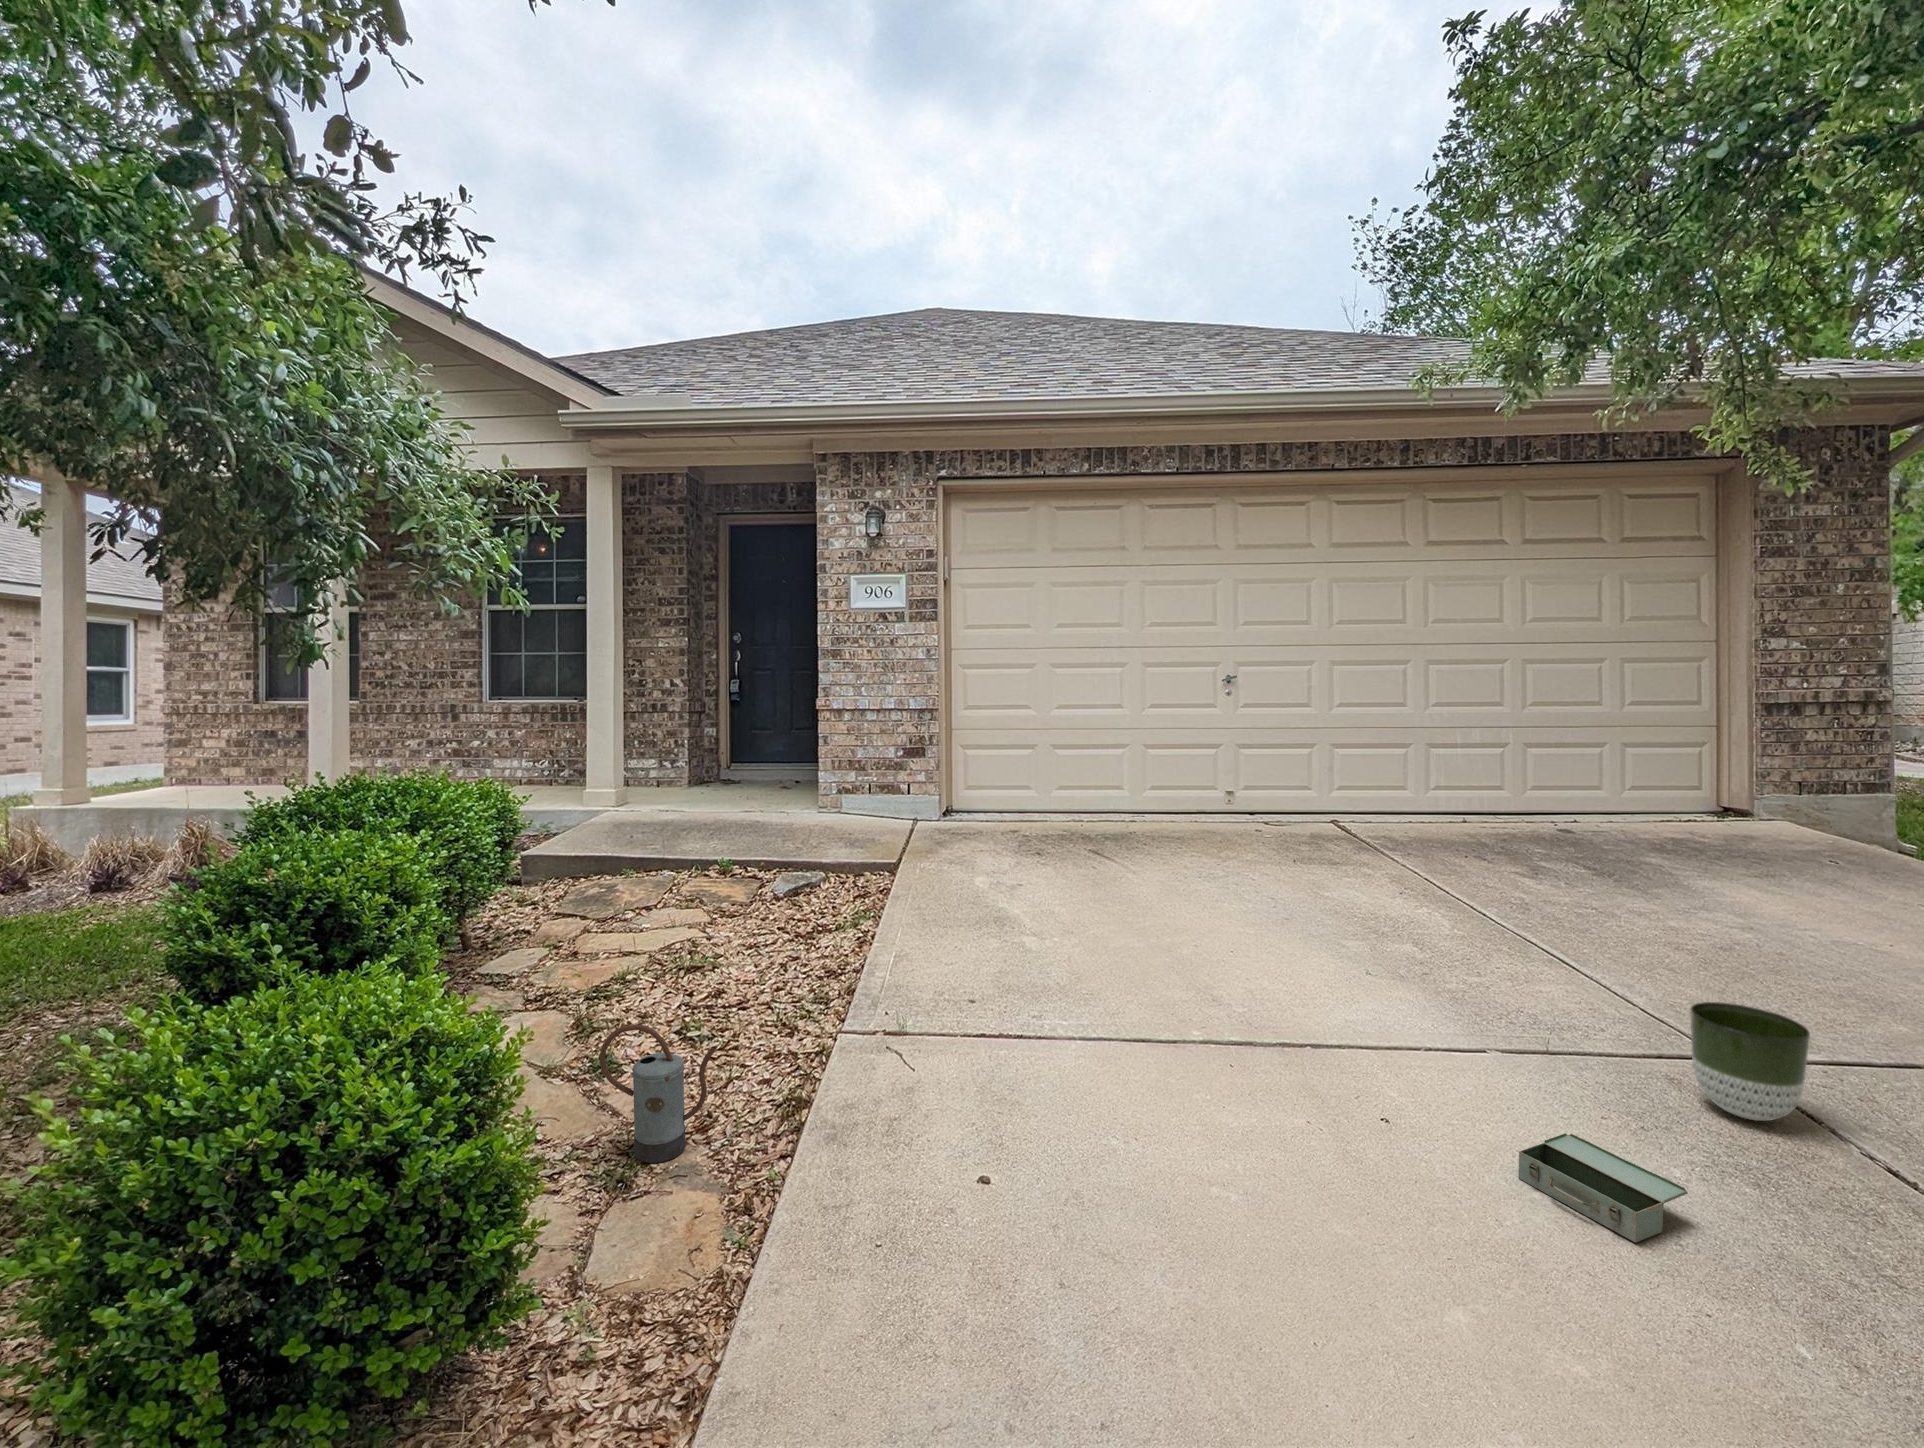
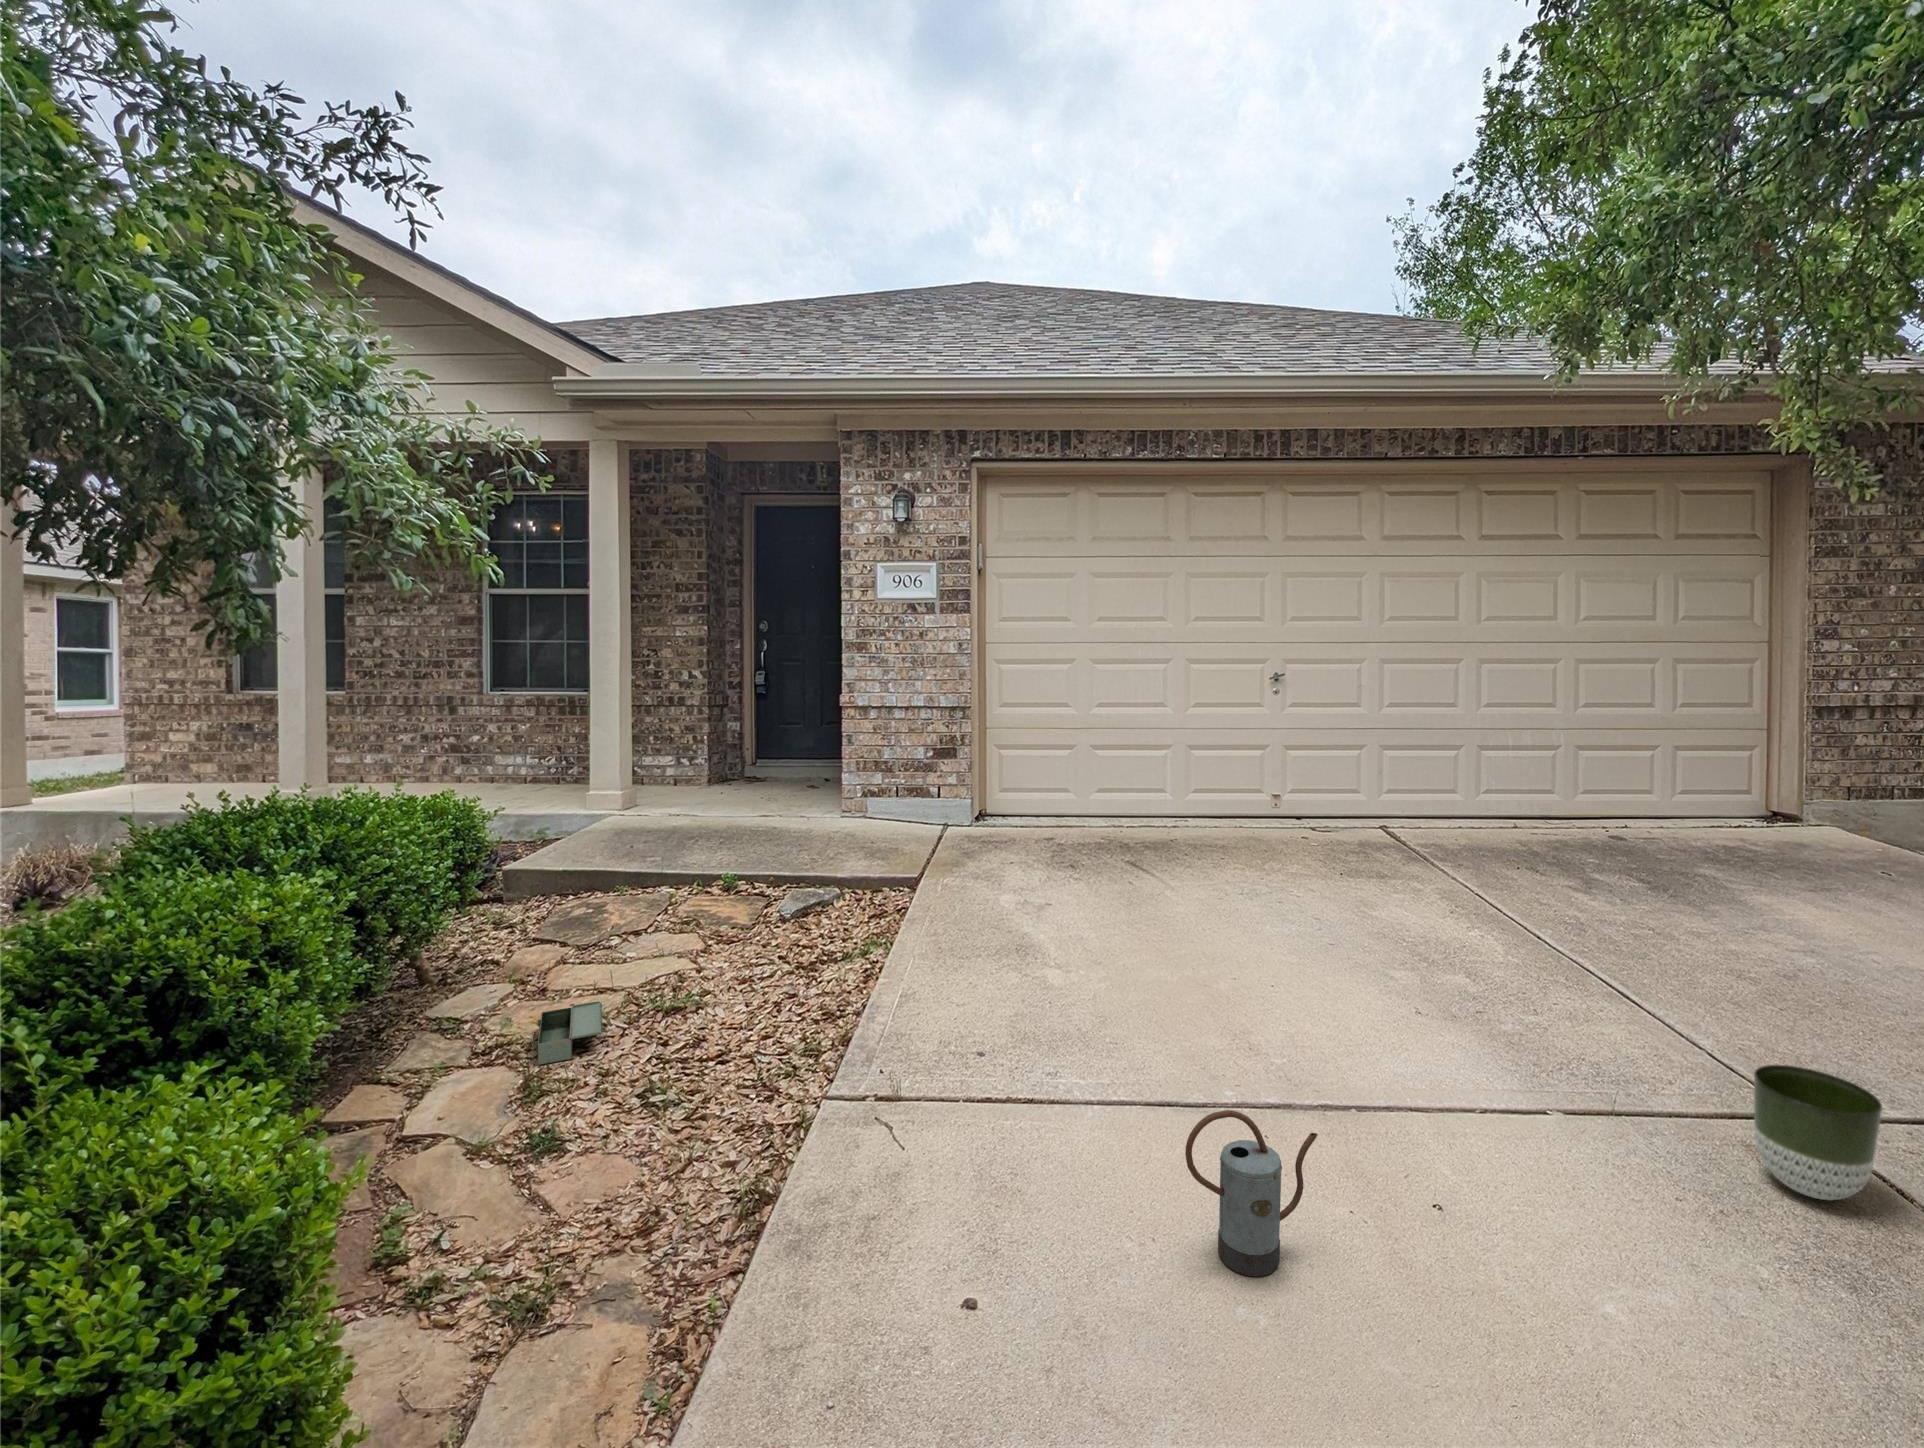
watering can: present [600,1024,717,1163] -> present [1185,1110,1318,1277]
toolbox: present [1519,1133,1688,1243] -> present [531,1001,604,1065]

